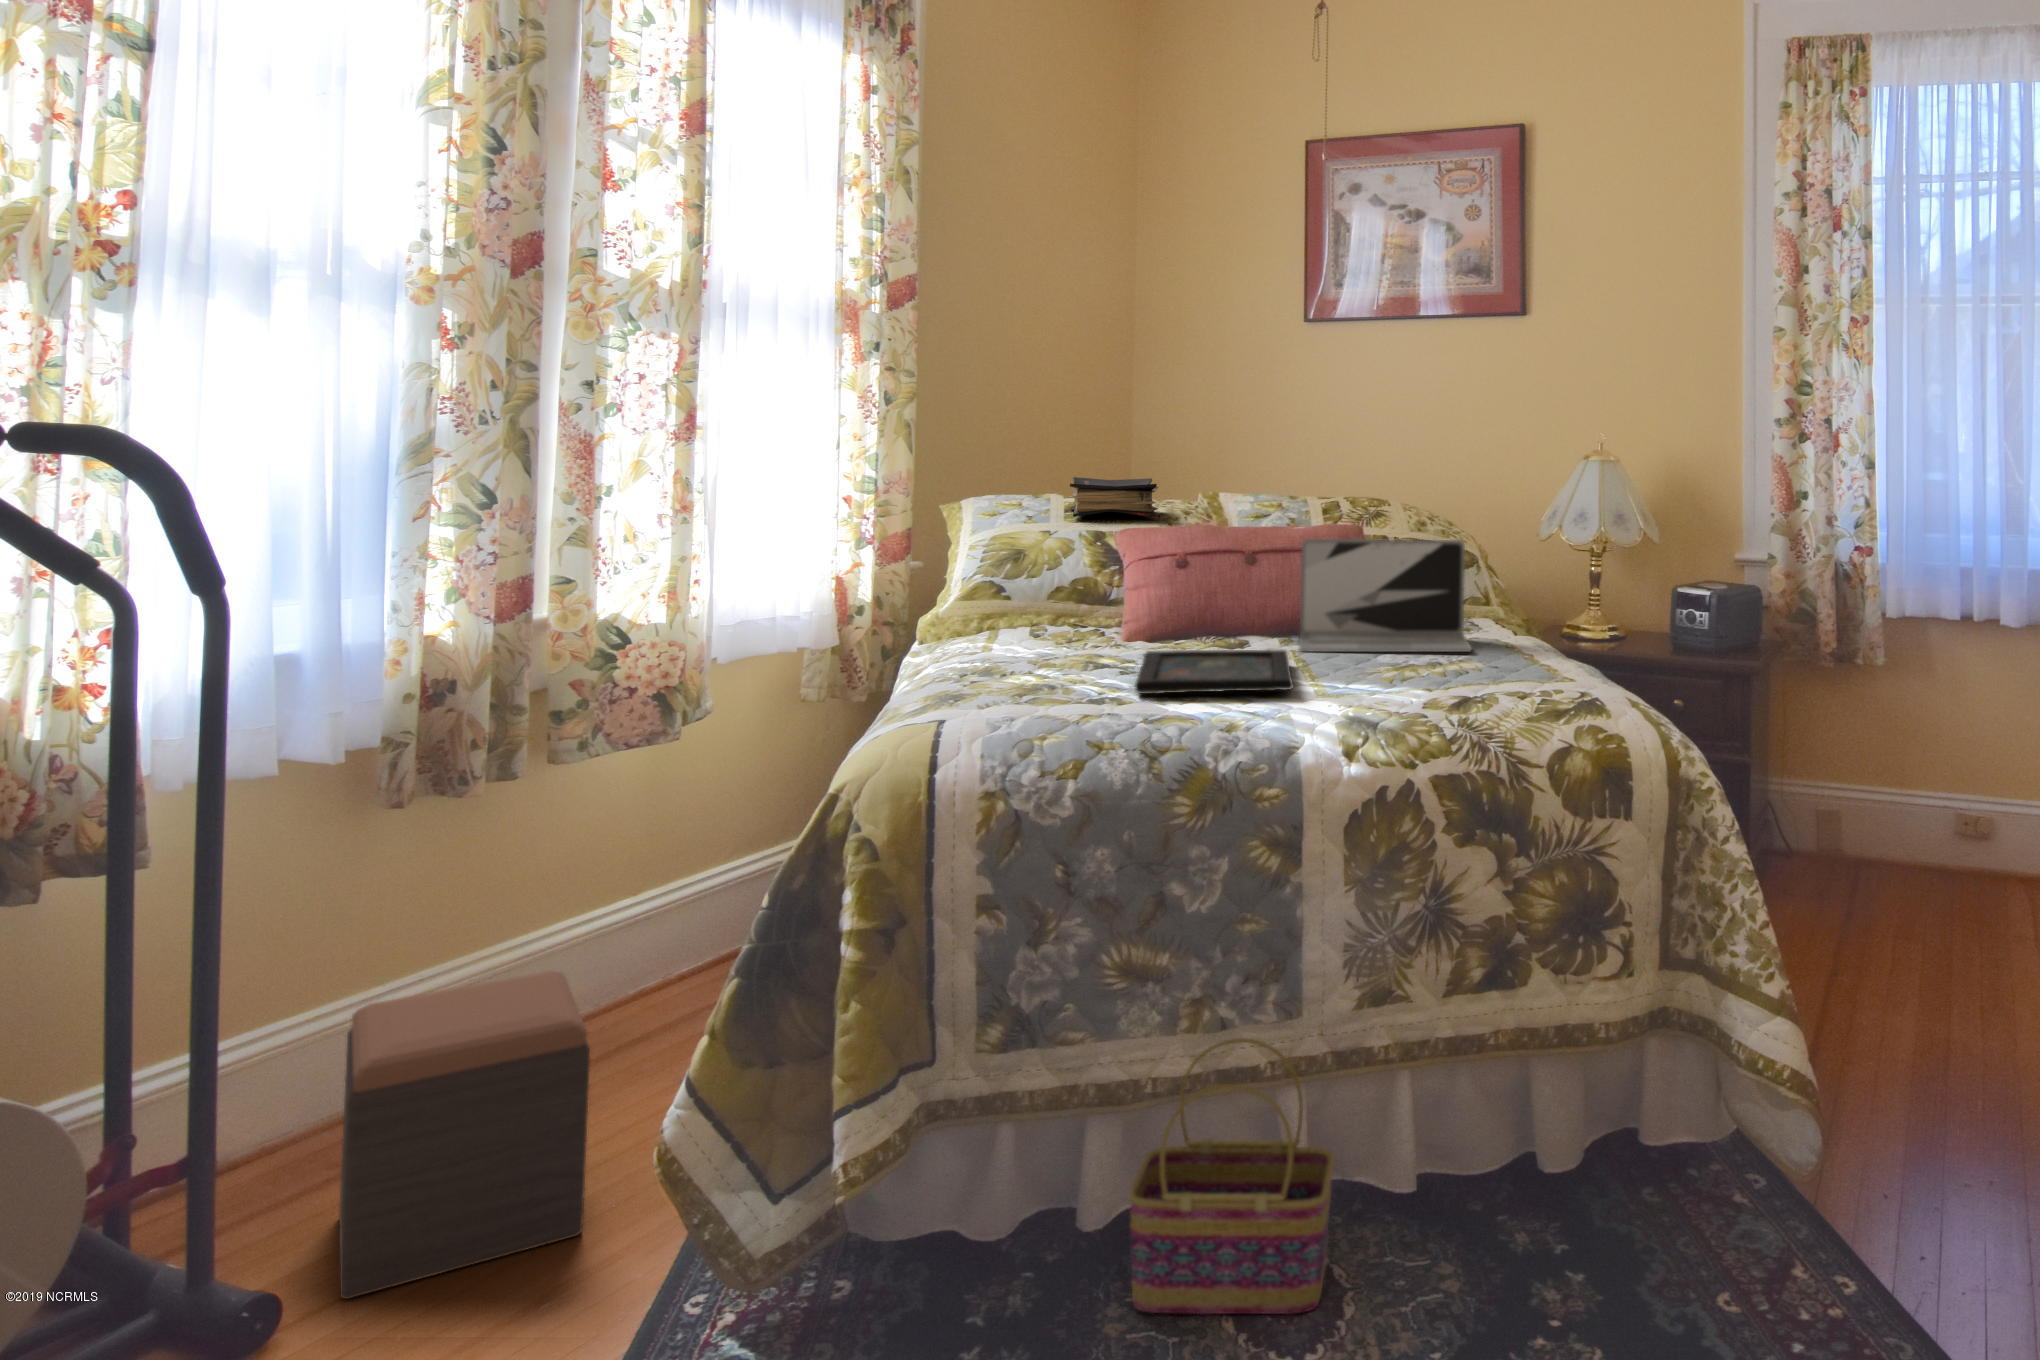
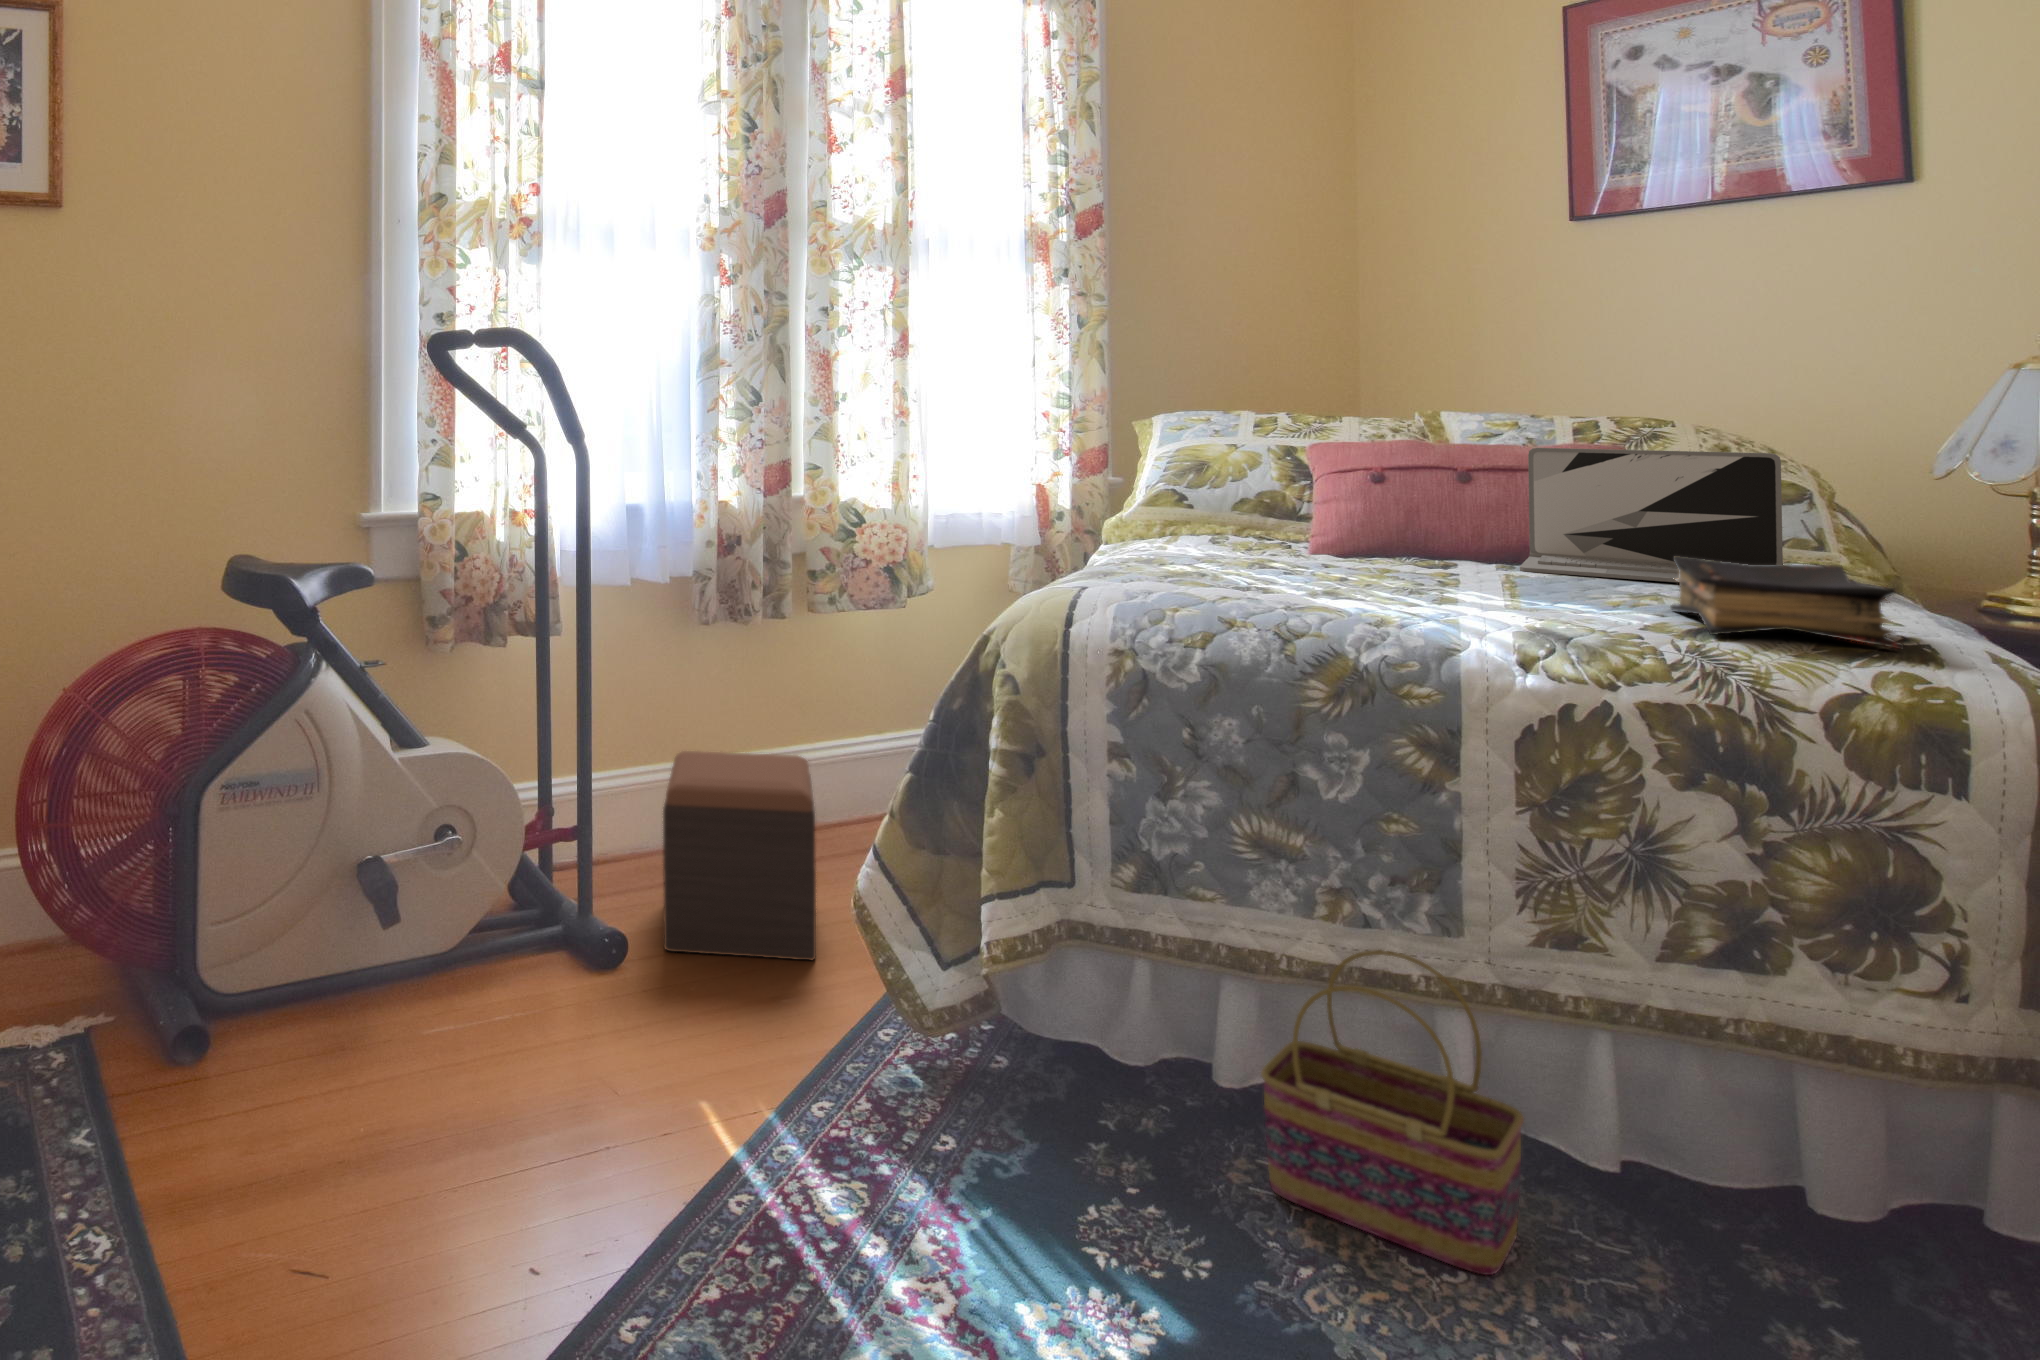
book: present [1070,477,1160,518] -> present [1671,557,1904,649]
tray: present [1135,650,1293,694] -> none [1287,552,1496,597]

